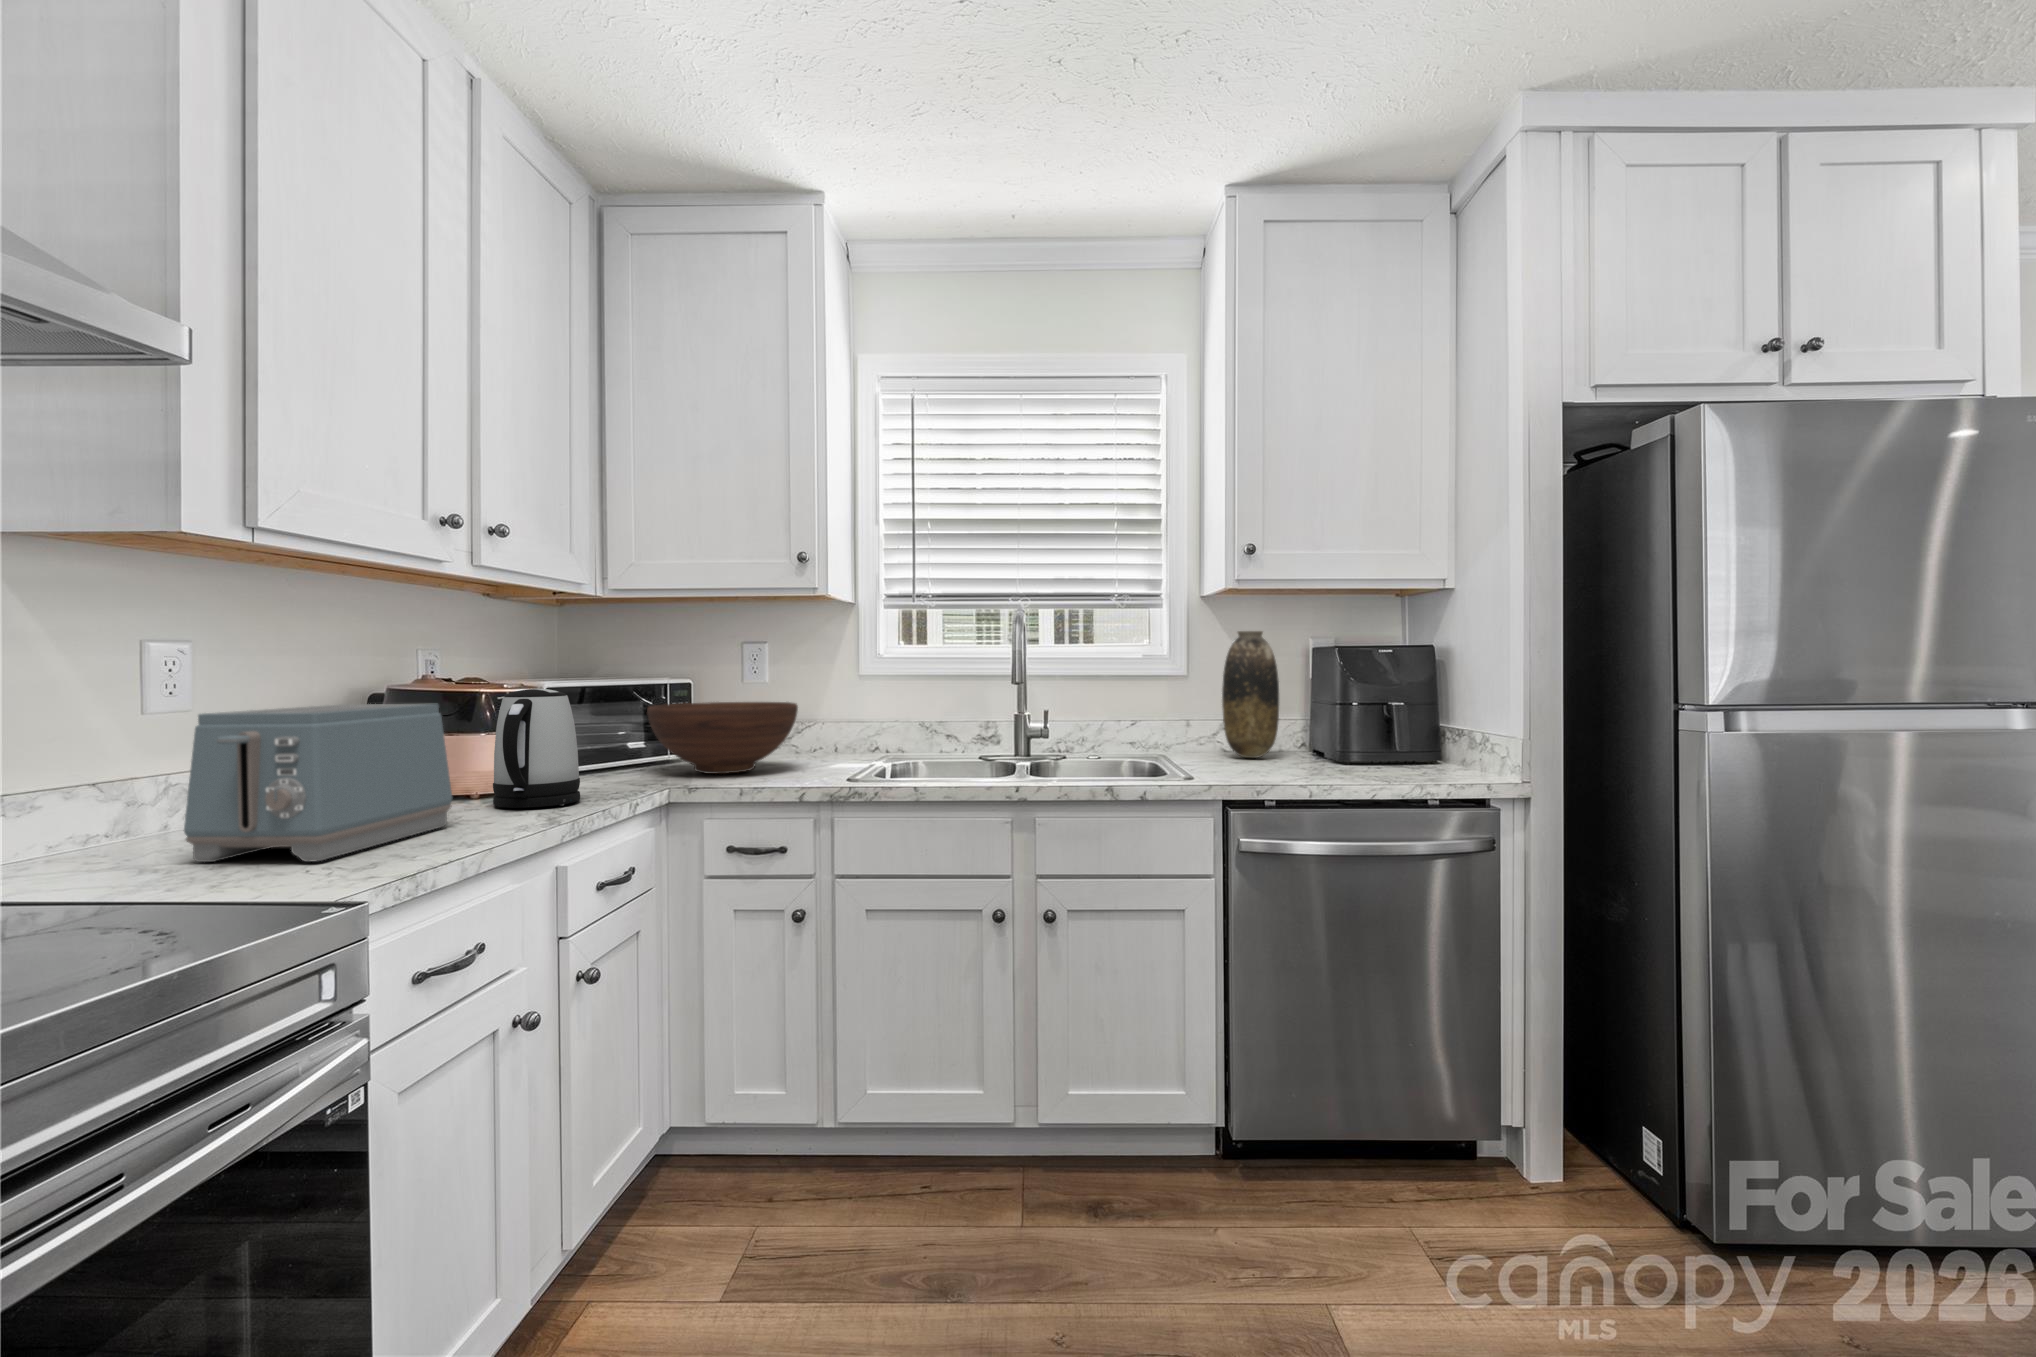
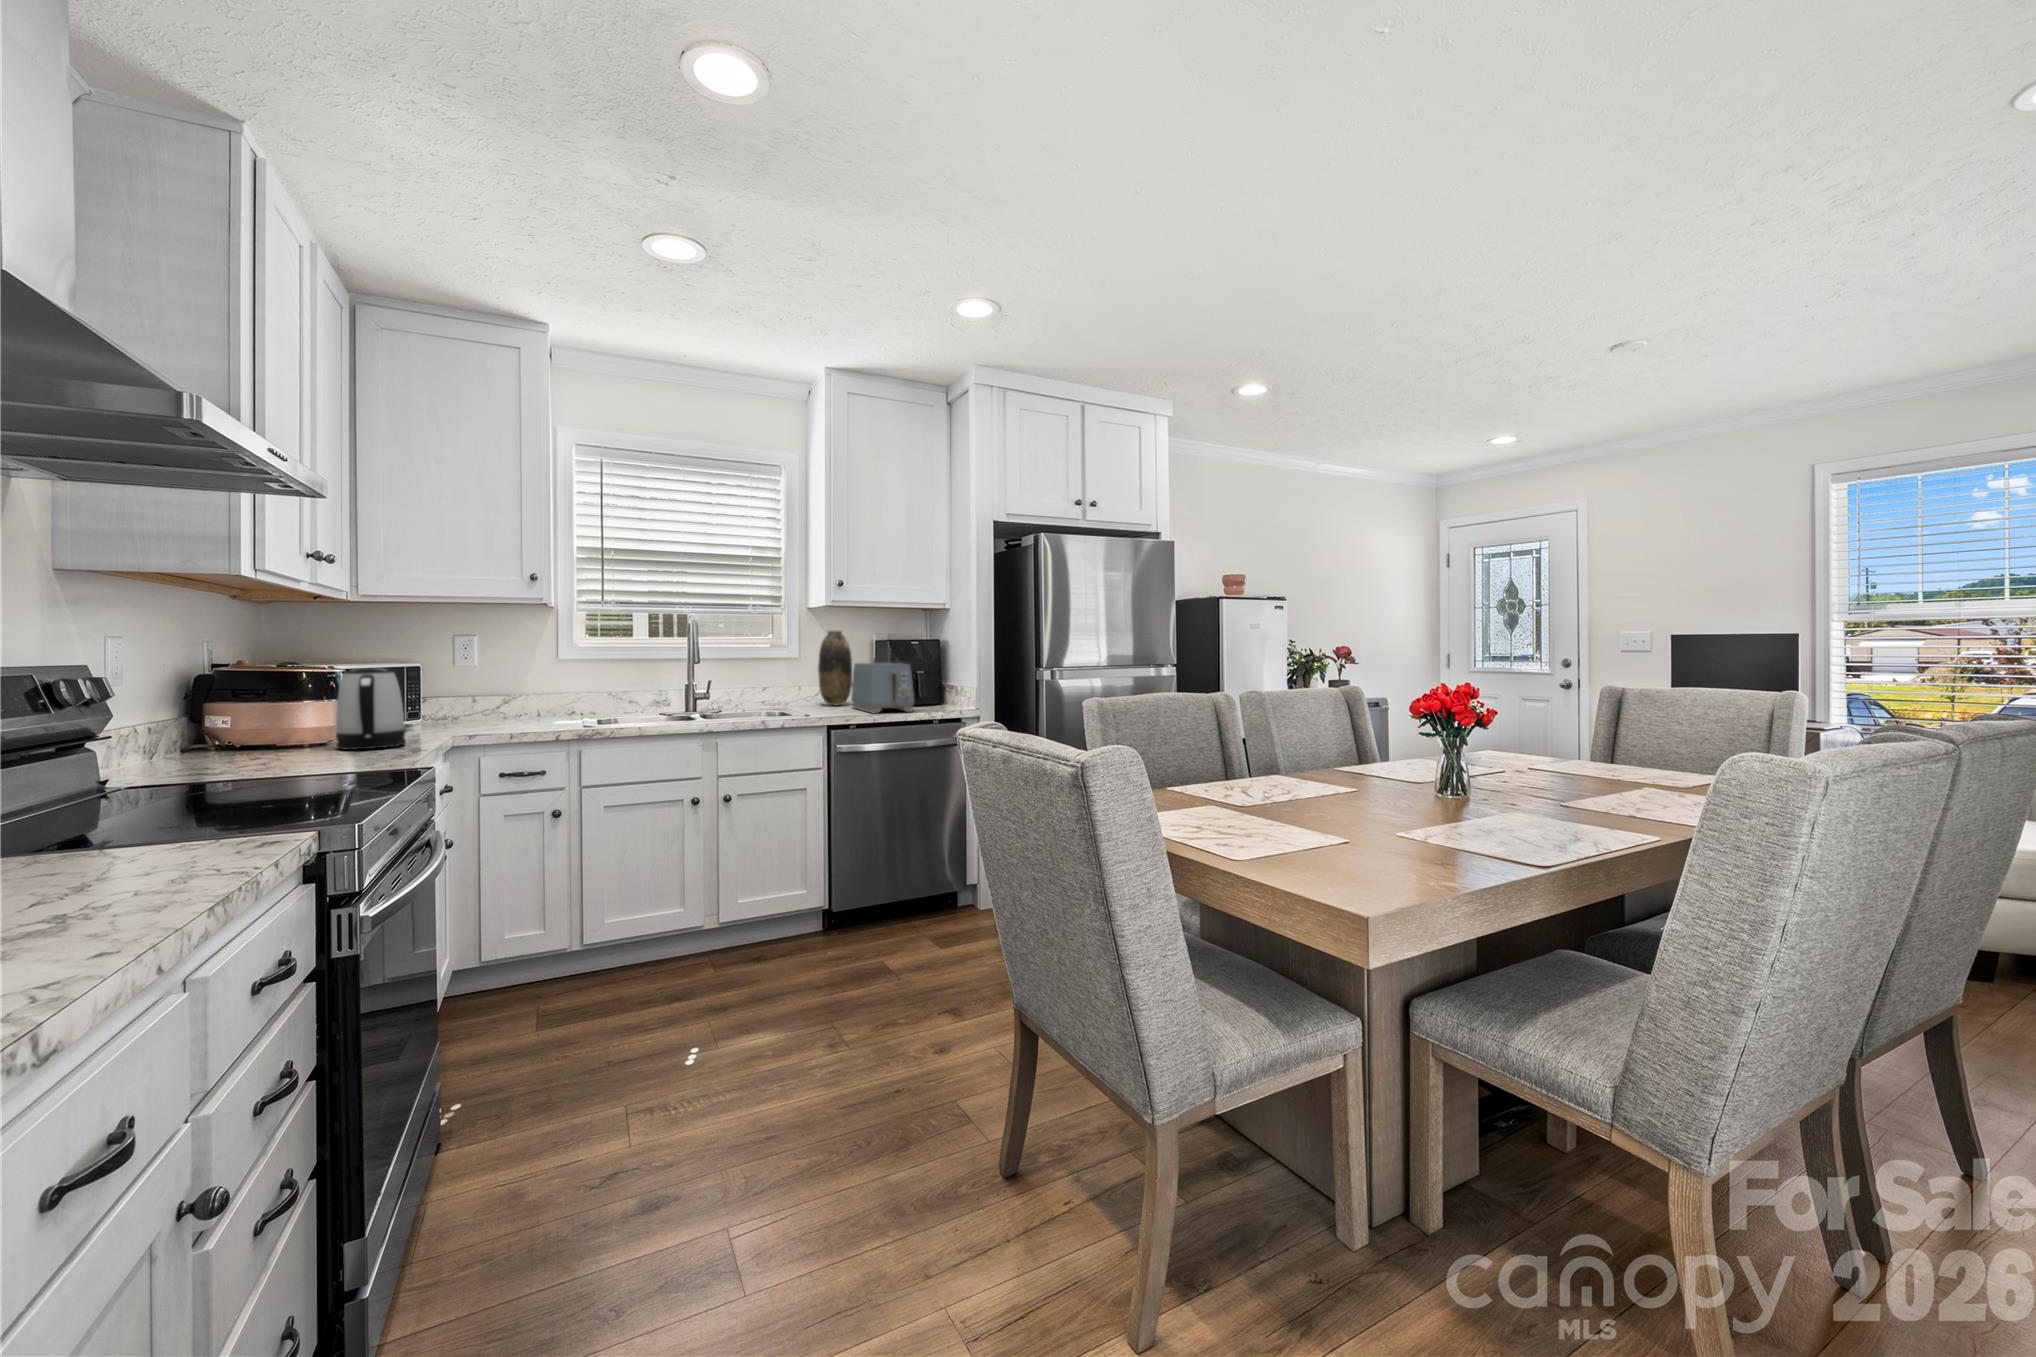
fruit bowl: present [647,702,798,774] -> none [414,676,537,726]
toaster: present [184,704,452,862] -> present [851,663,914,713]

